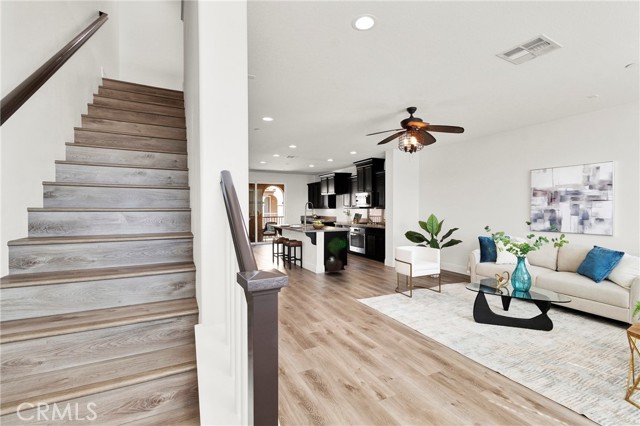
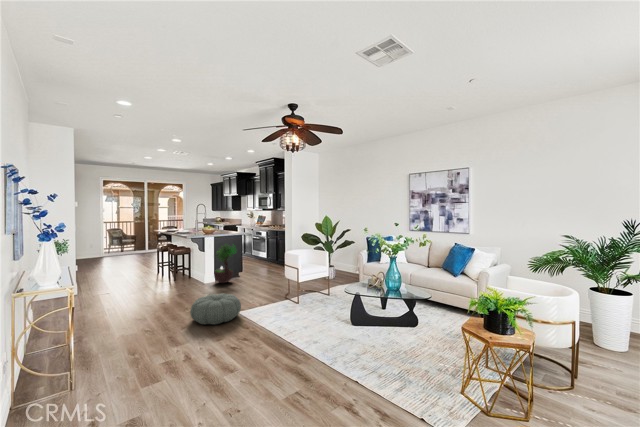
pouf: none [320,281,362,306] -> present [190,293,241,324]

